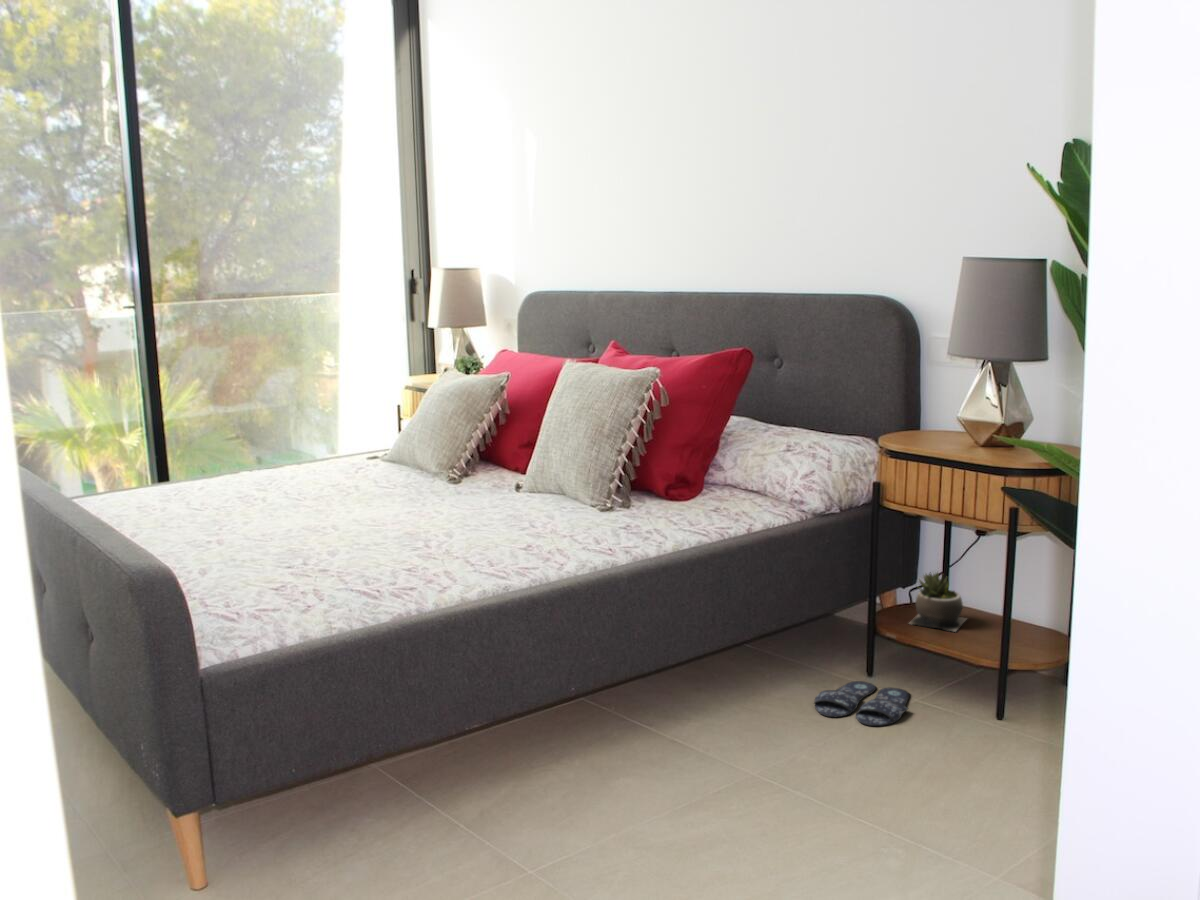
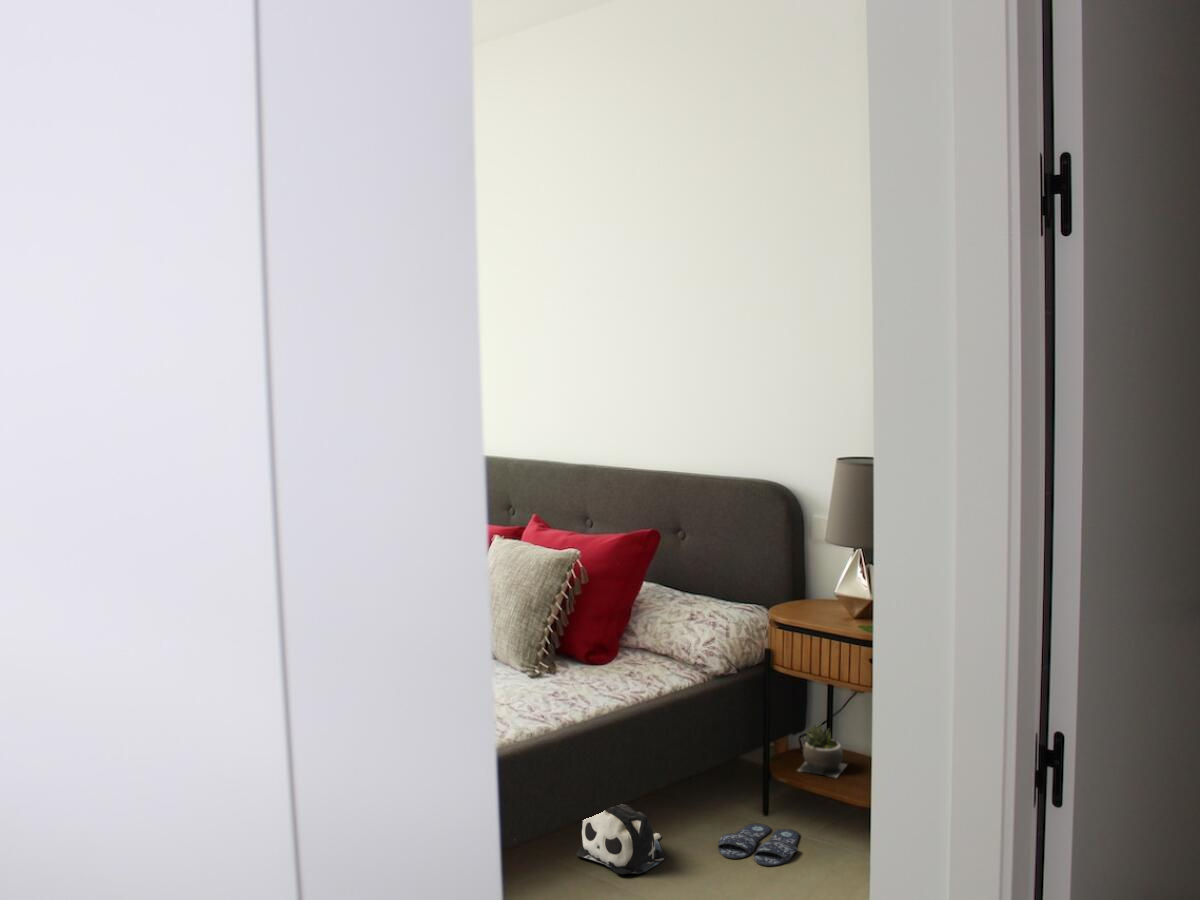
plush toy: none [652,636,753,729] -> present [577,804,665,874]

